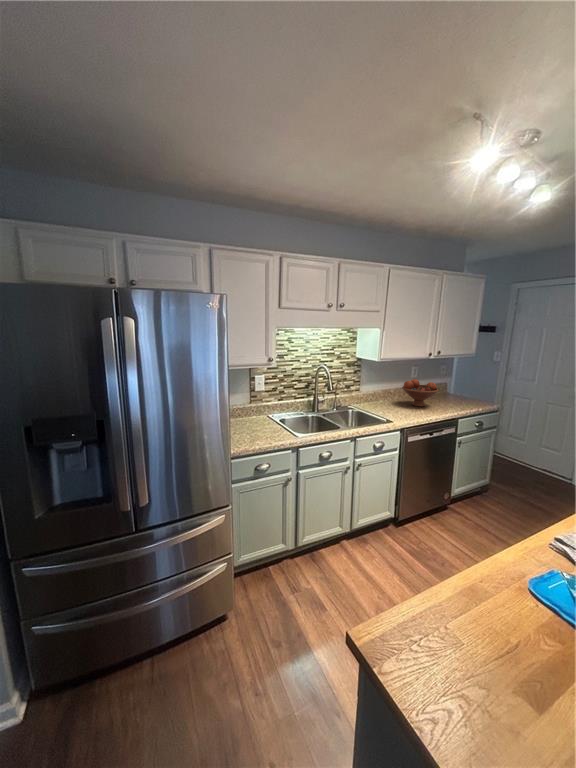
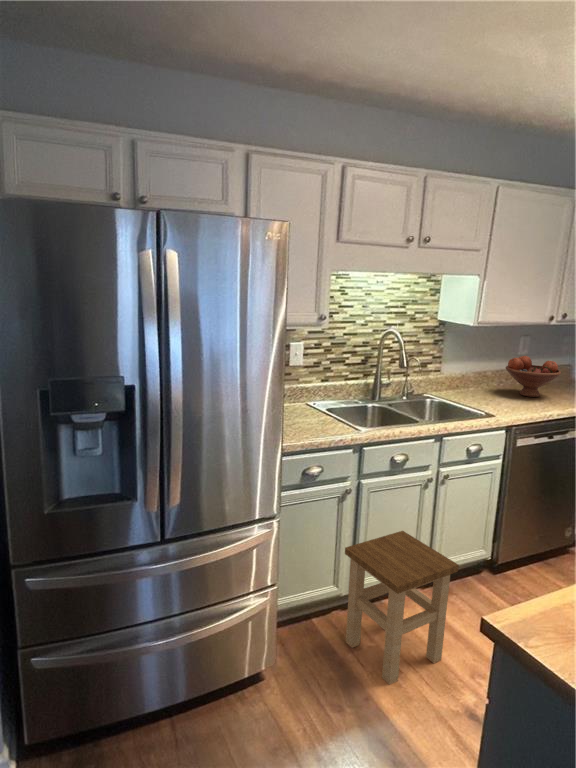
stool: none [287,505,365,620] -> present [345,531,459,685]

